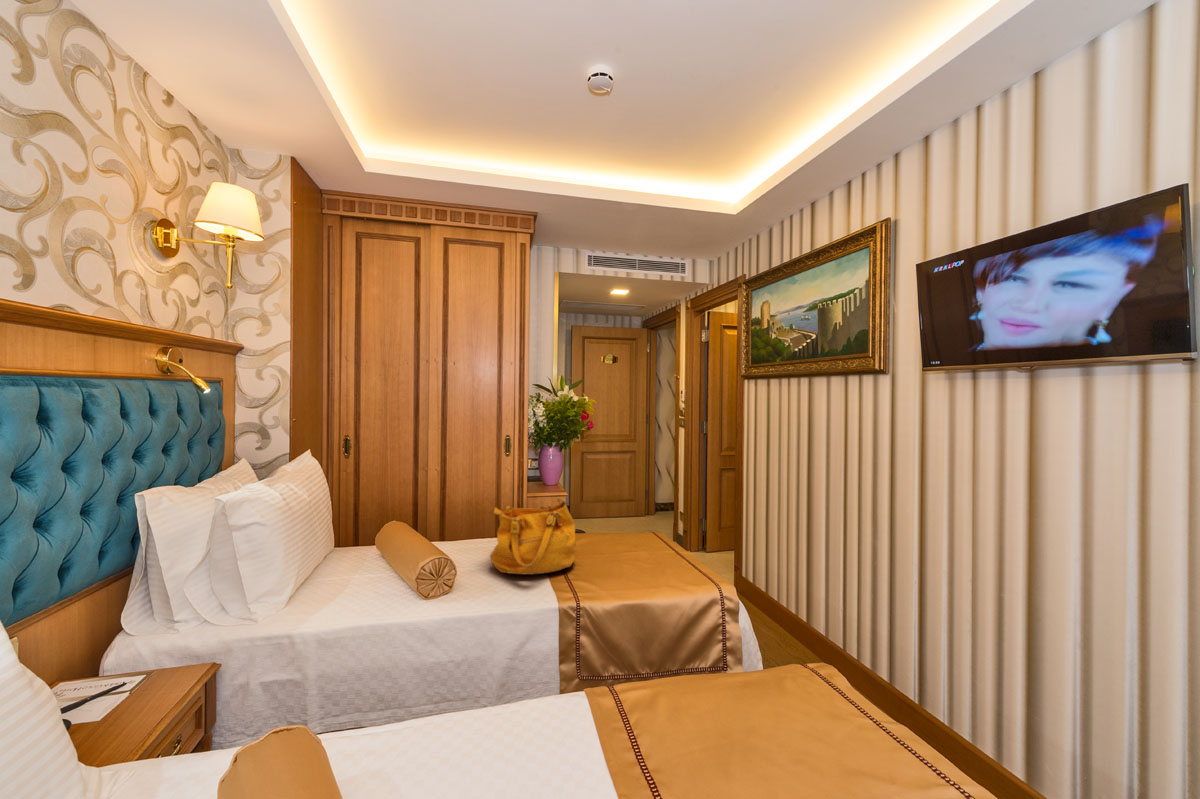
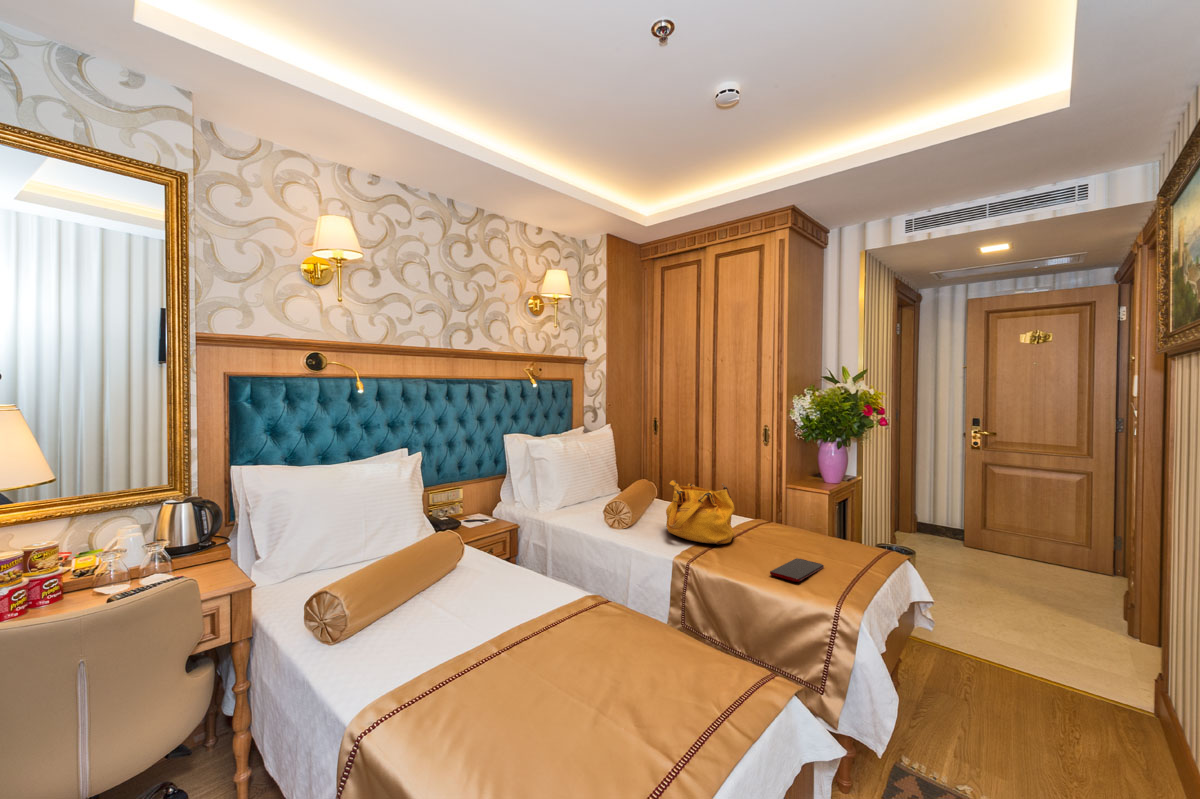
smartphone: none [636,552,681,581] -> present [770,558,824,582]

